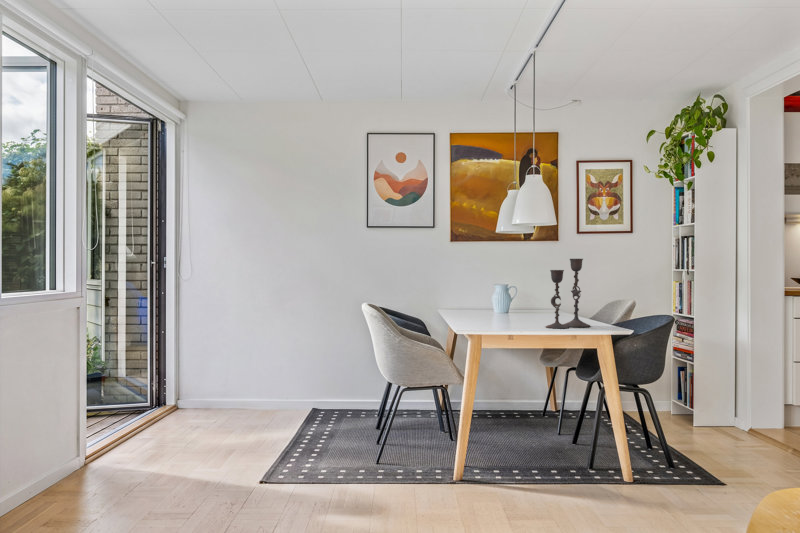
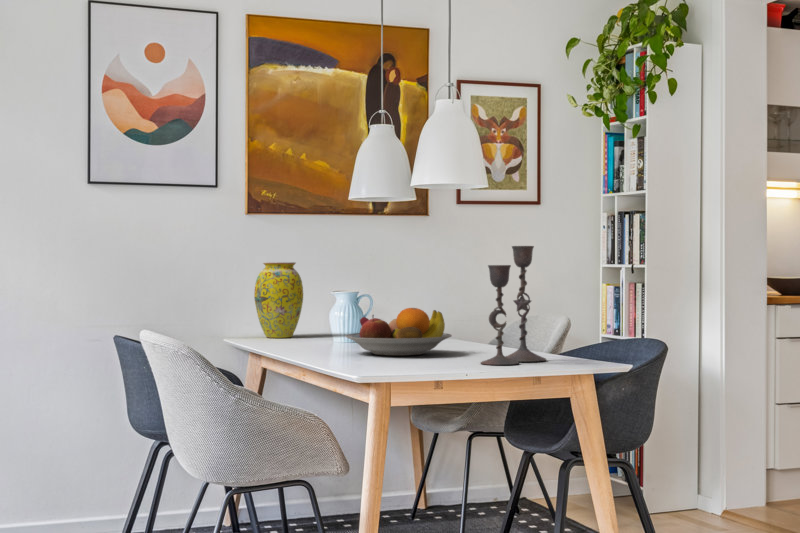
vase: none [455,267,482,308] -> present [254,262,303,338]
fruit bowl: none [481,294,542,320] -> present [345,308,452,356]

